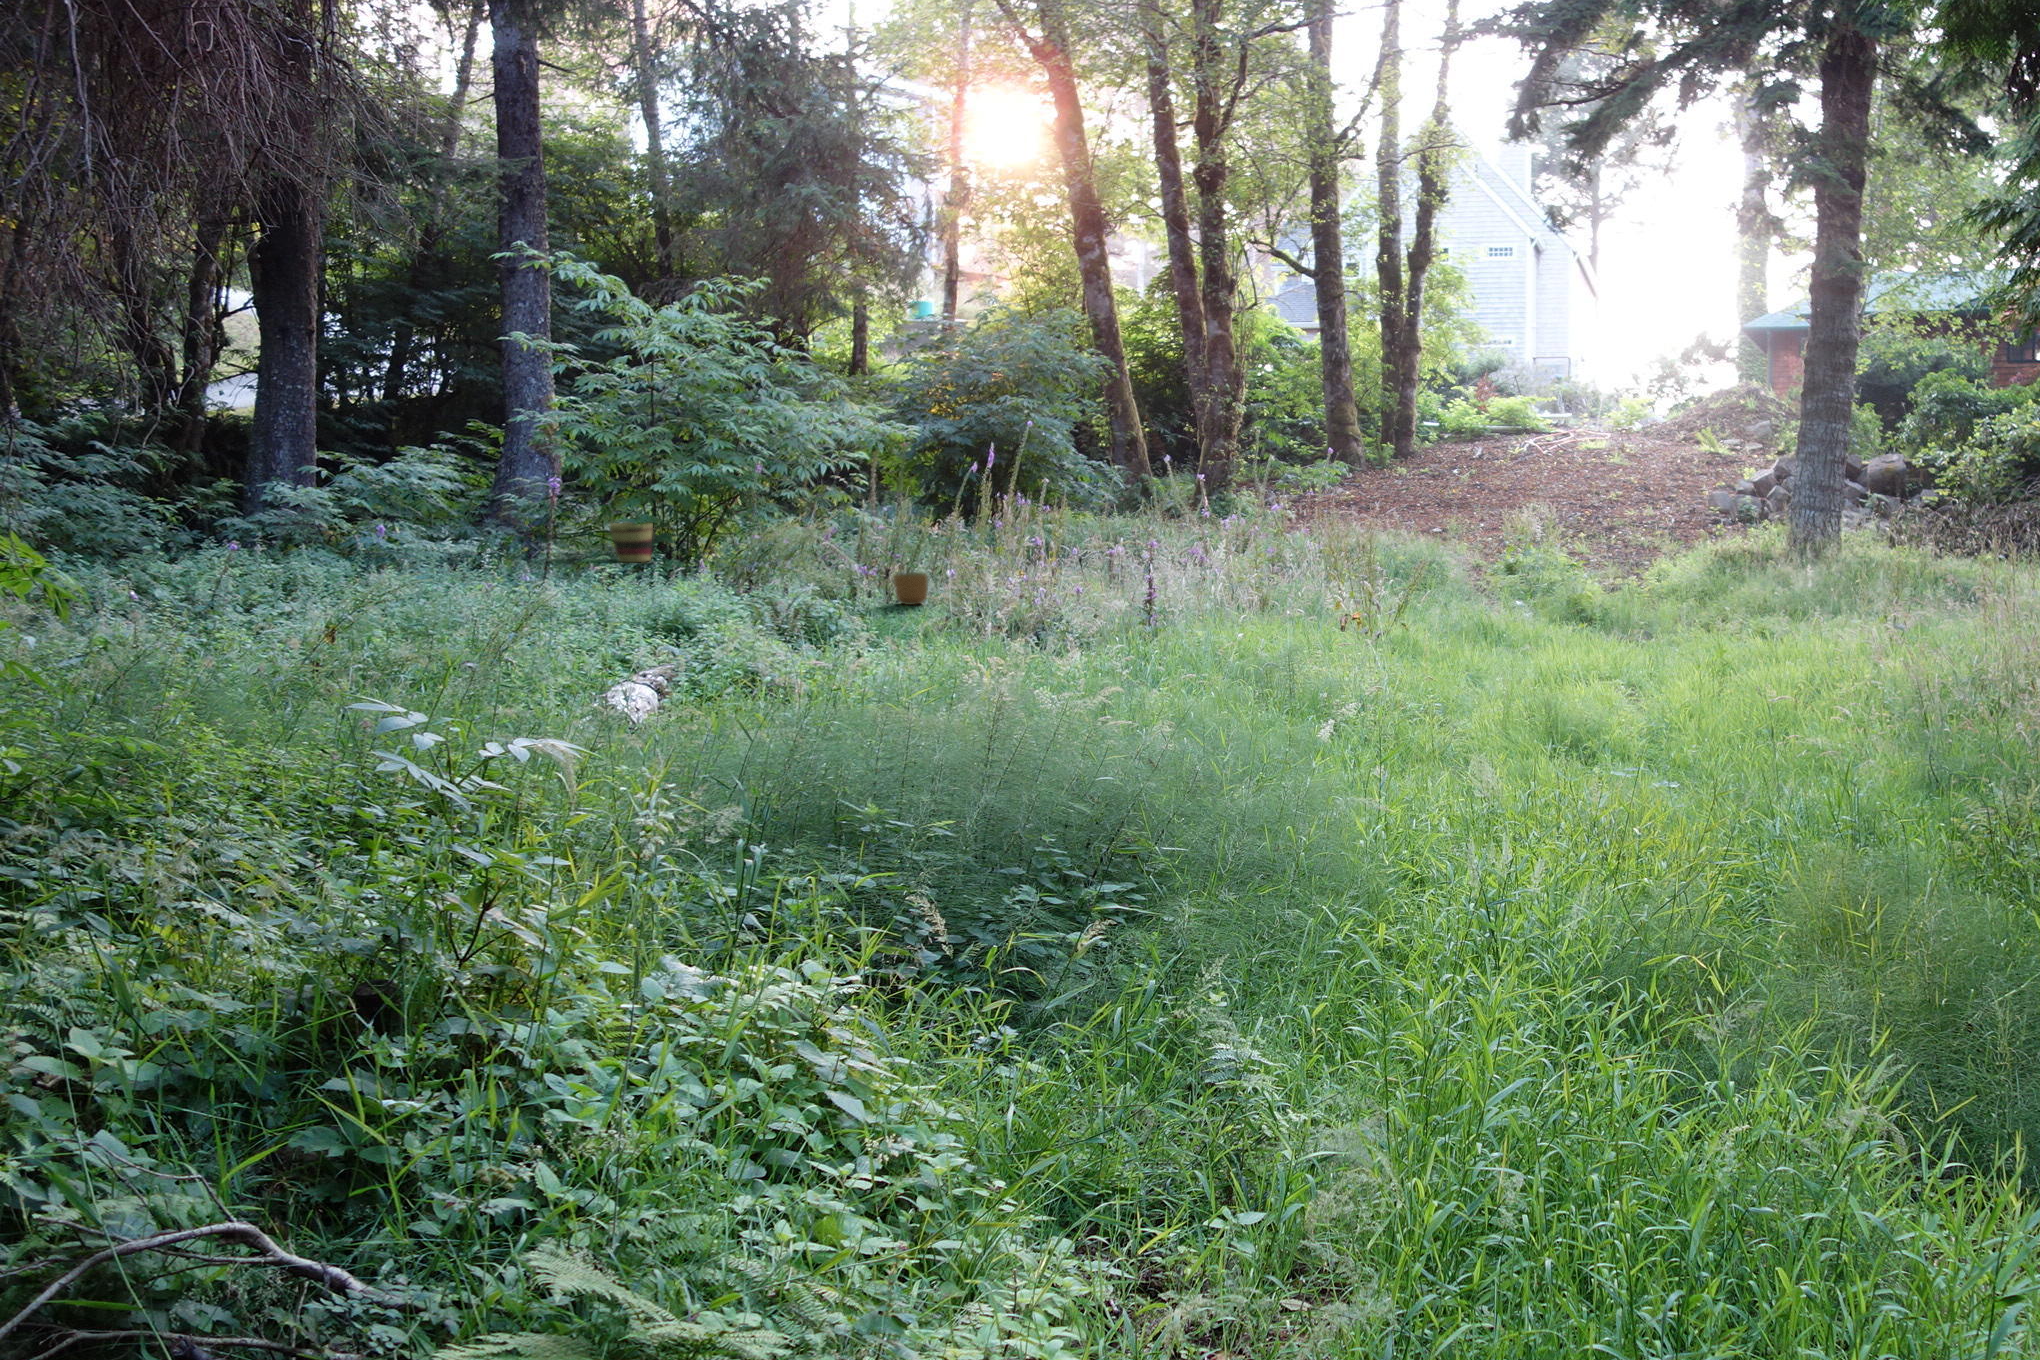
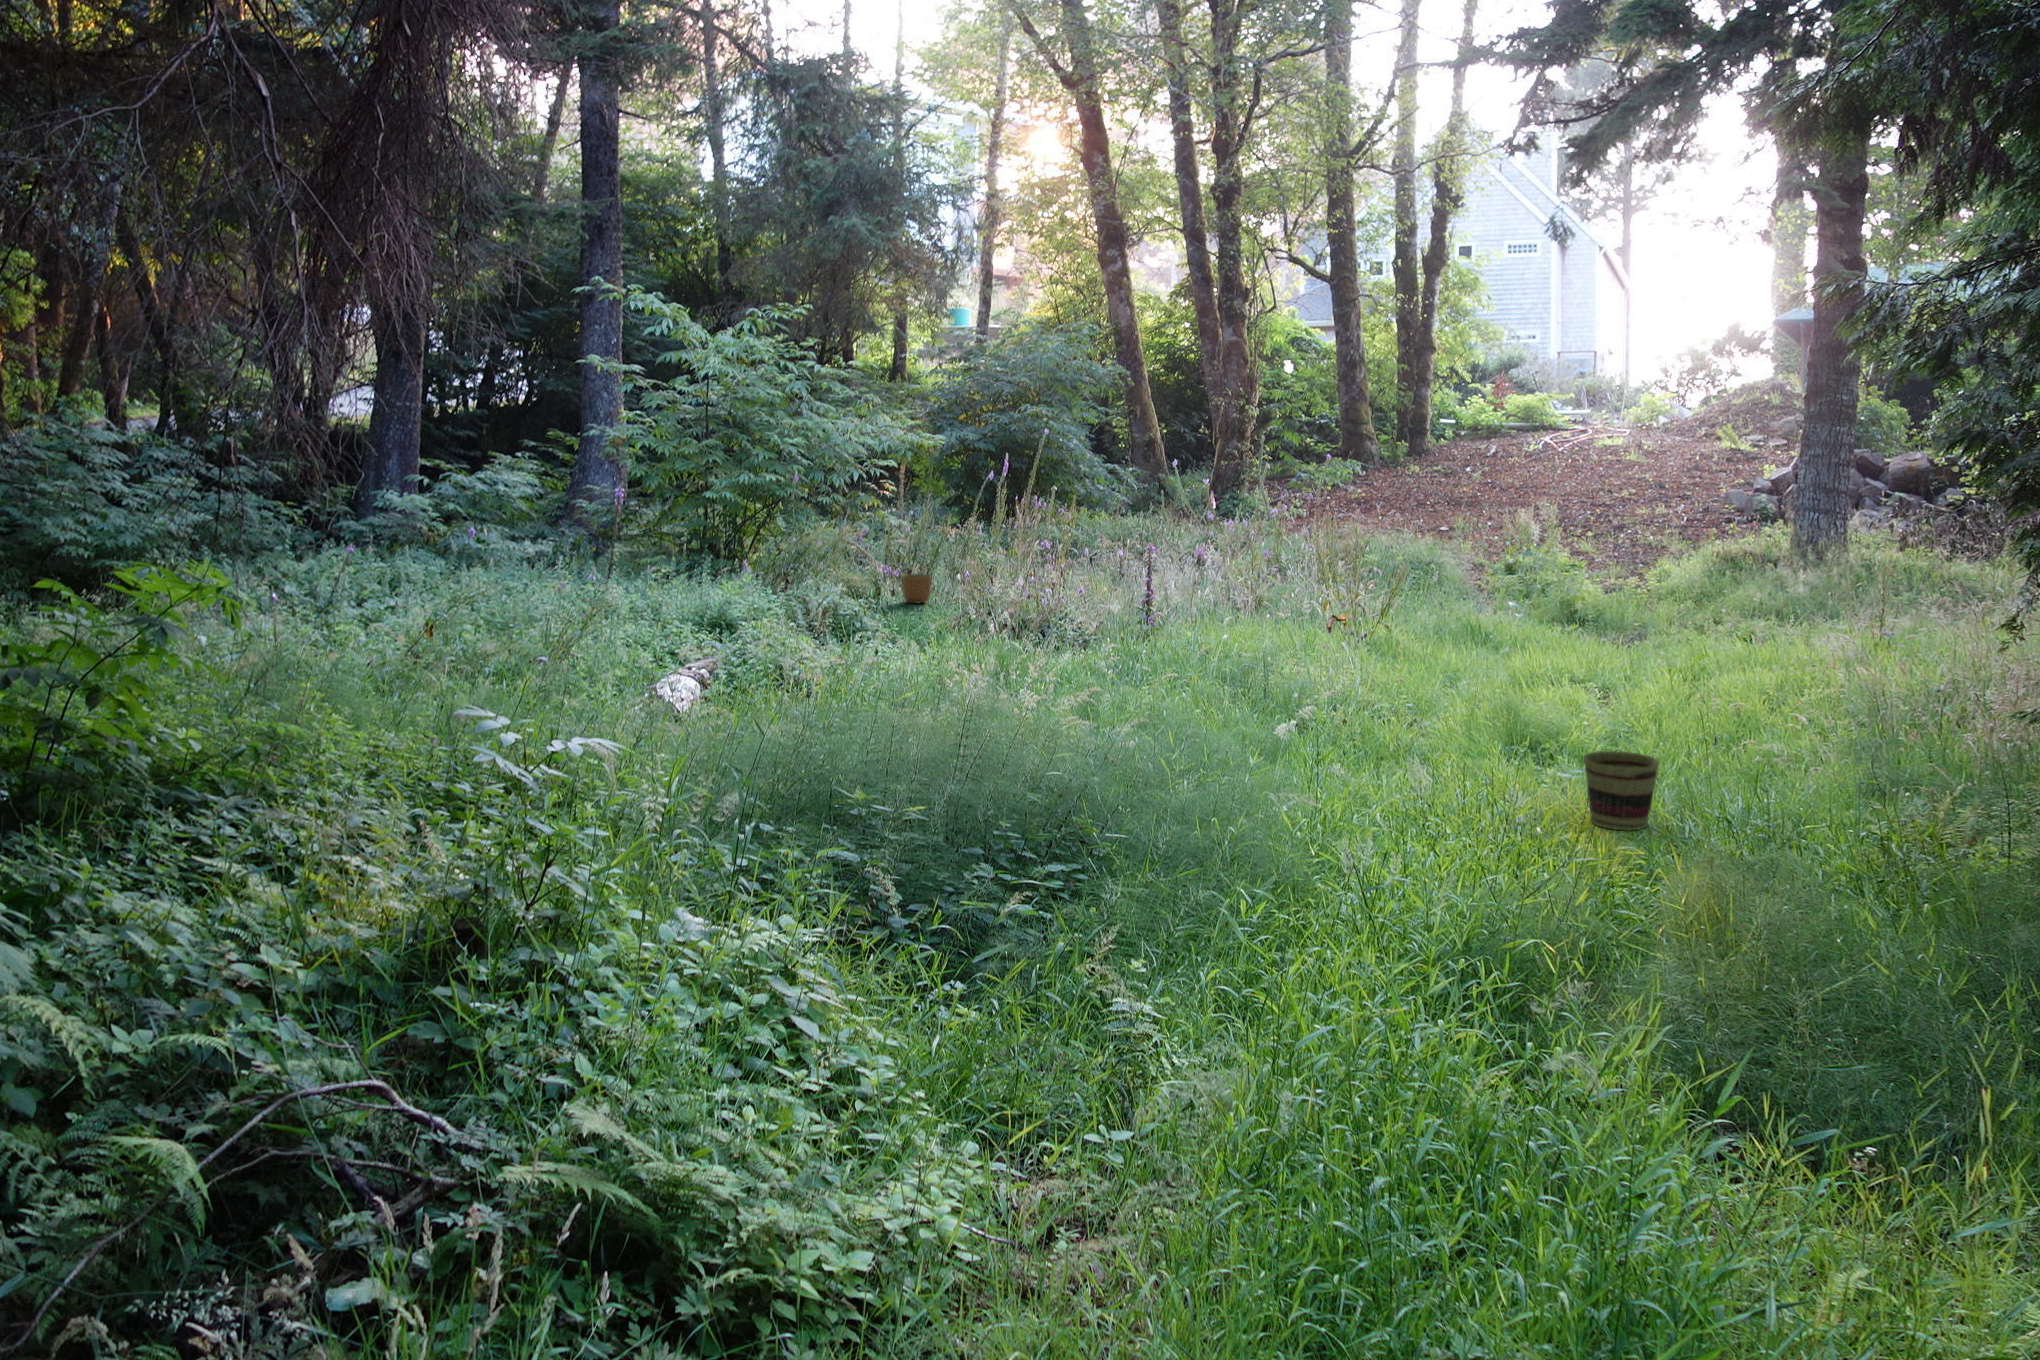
basket: present [609,522,653,562] -> present [1584,751,1659,830]

